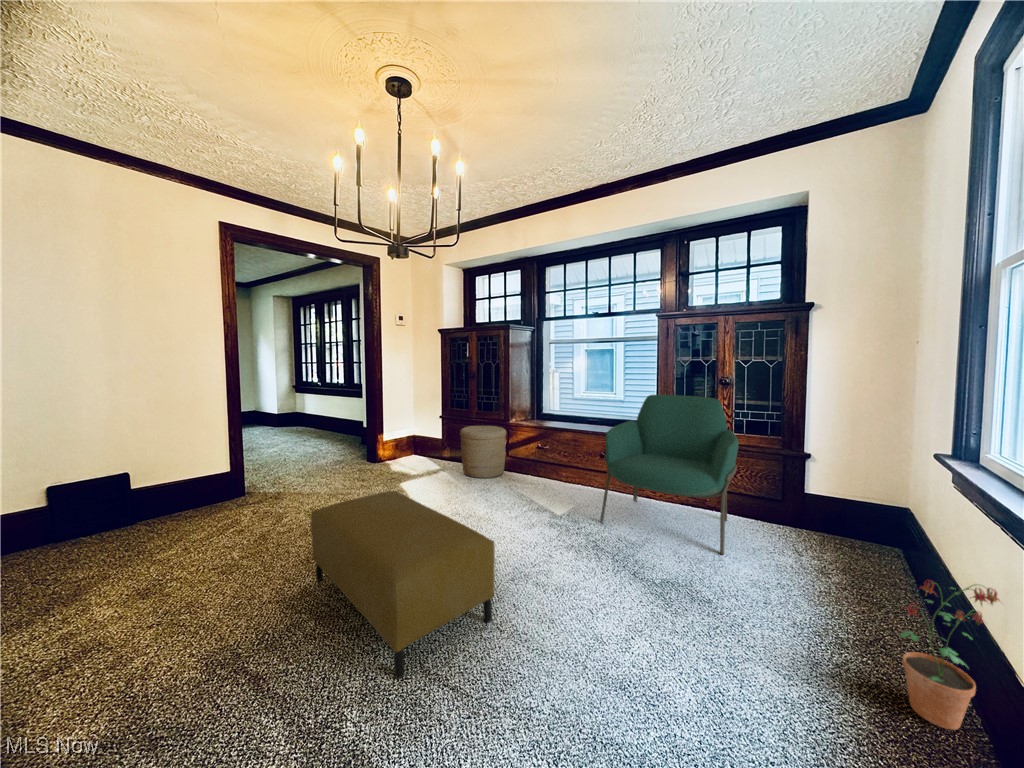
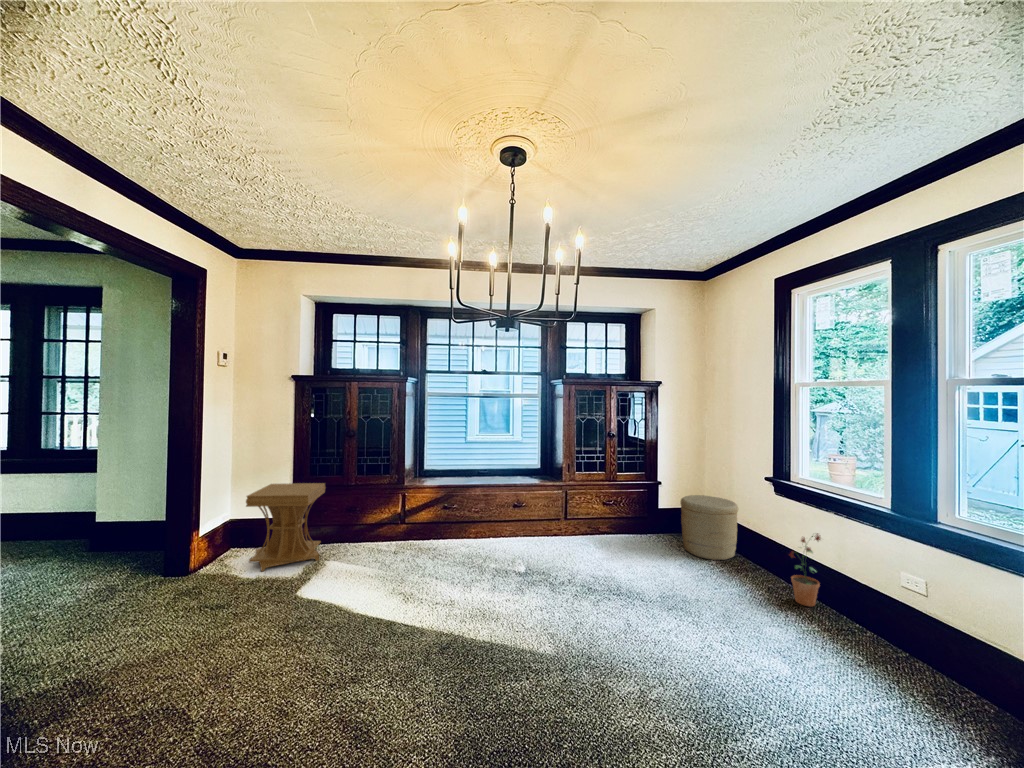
armchair: present [600,395,739,555] -> none [553,447,655,566]
side table: none [396,408,456,467] -> present [246,483,325,571]
woven basket: present [460,426,506,478] -> present [680,495,738,560]
ottoman: present [310,491,495,679] -> none [440,584,655,729]

